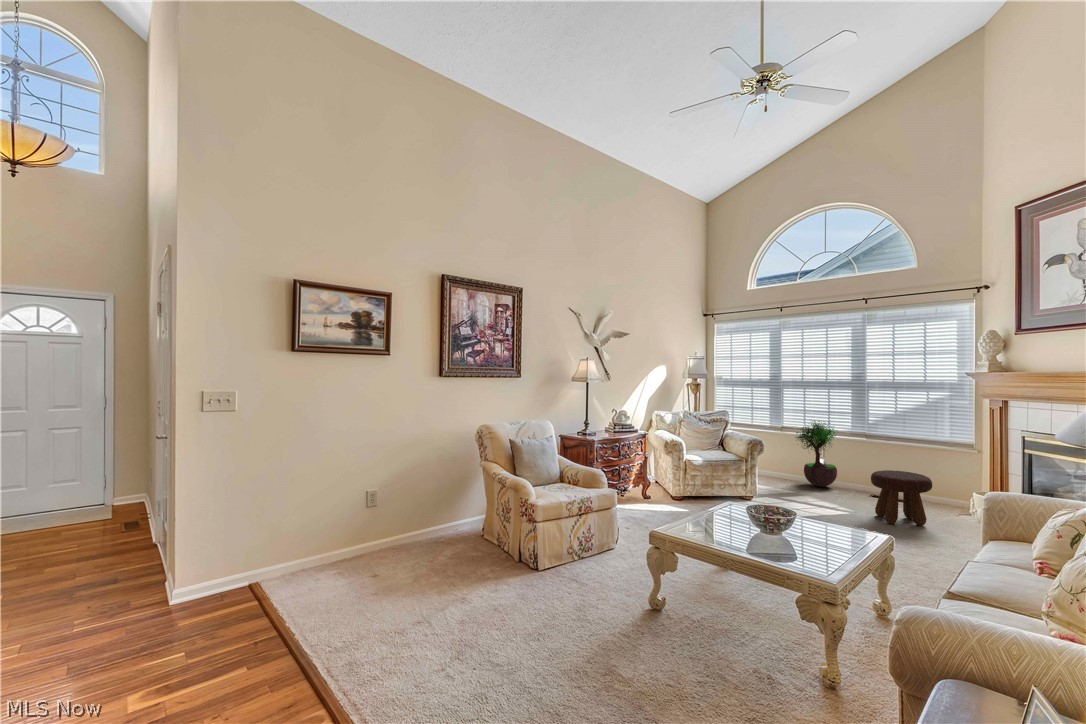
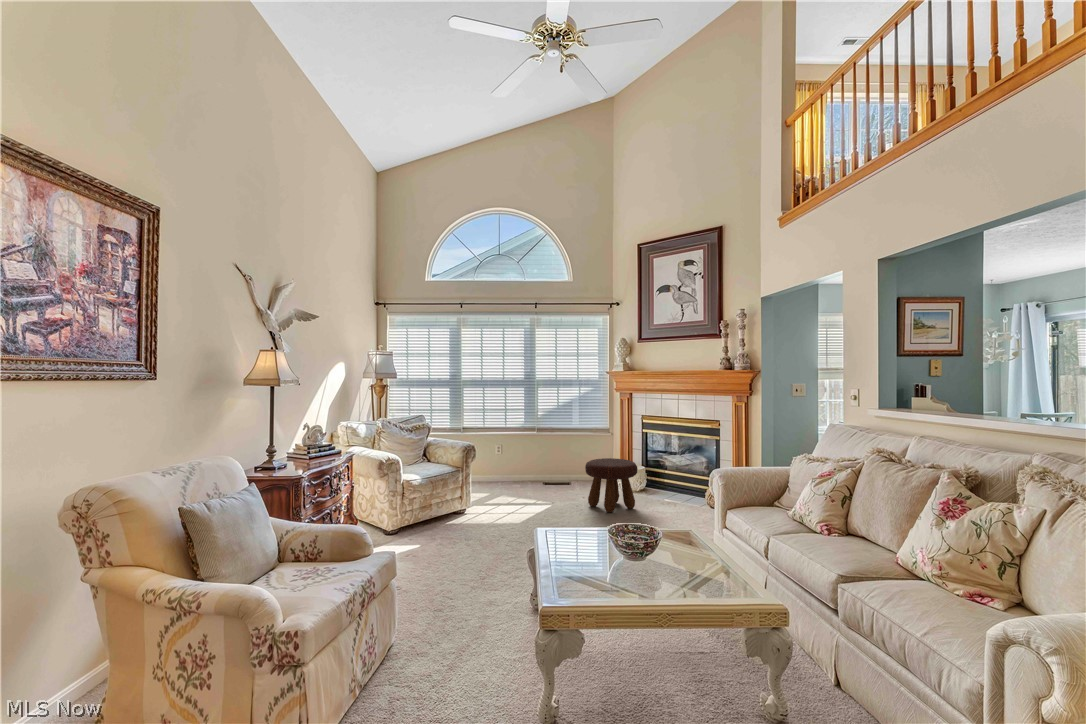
potted tree: present [796,421,837,487] -> none [486,413,529,486]

